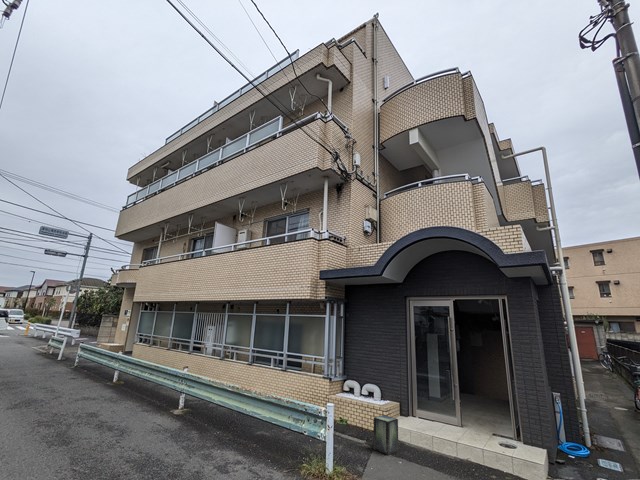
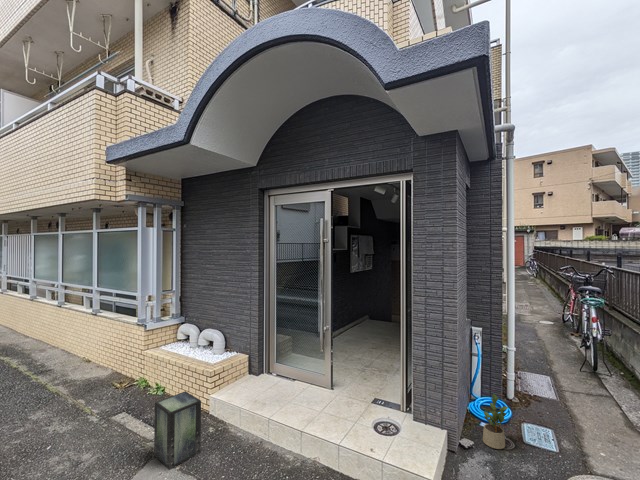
potted plant: none [568,431,585,467] -> present [483,394,508,449]

